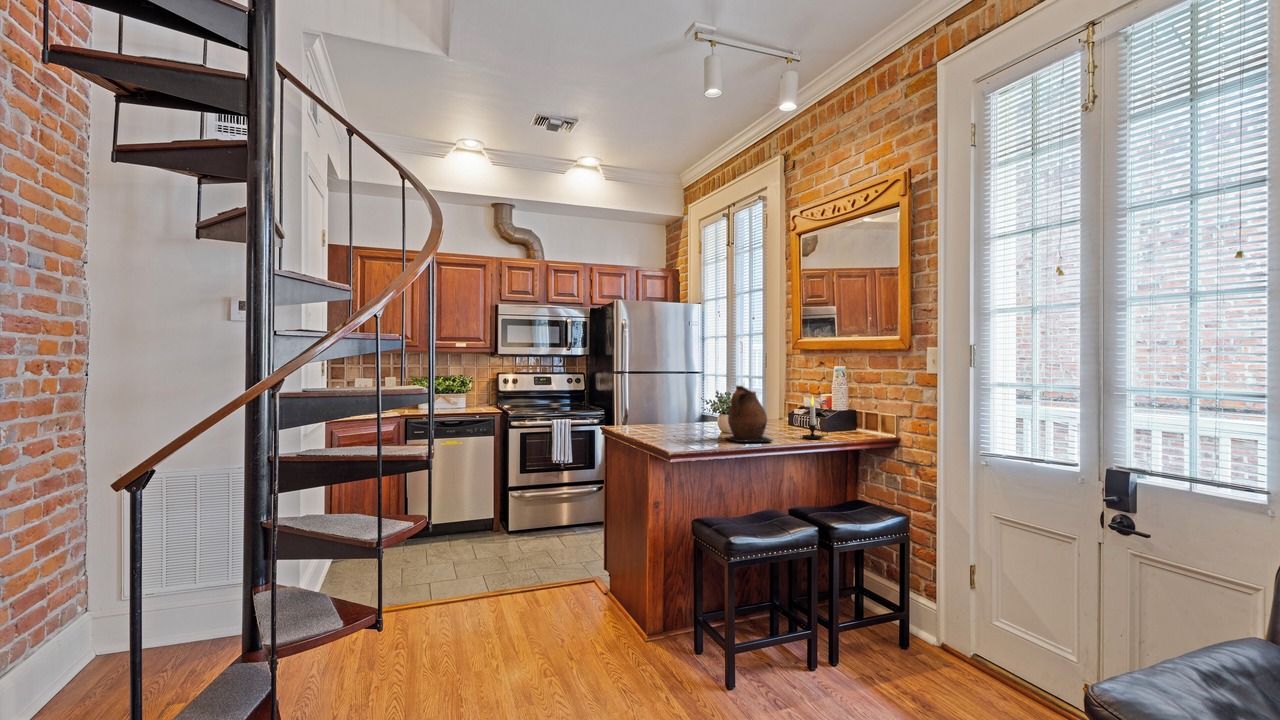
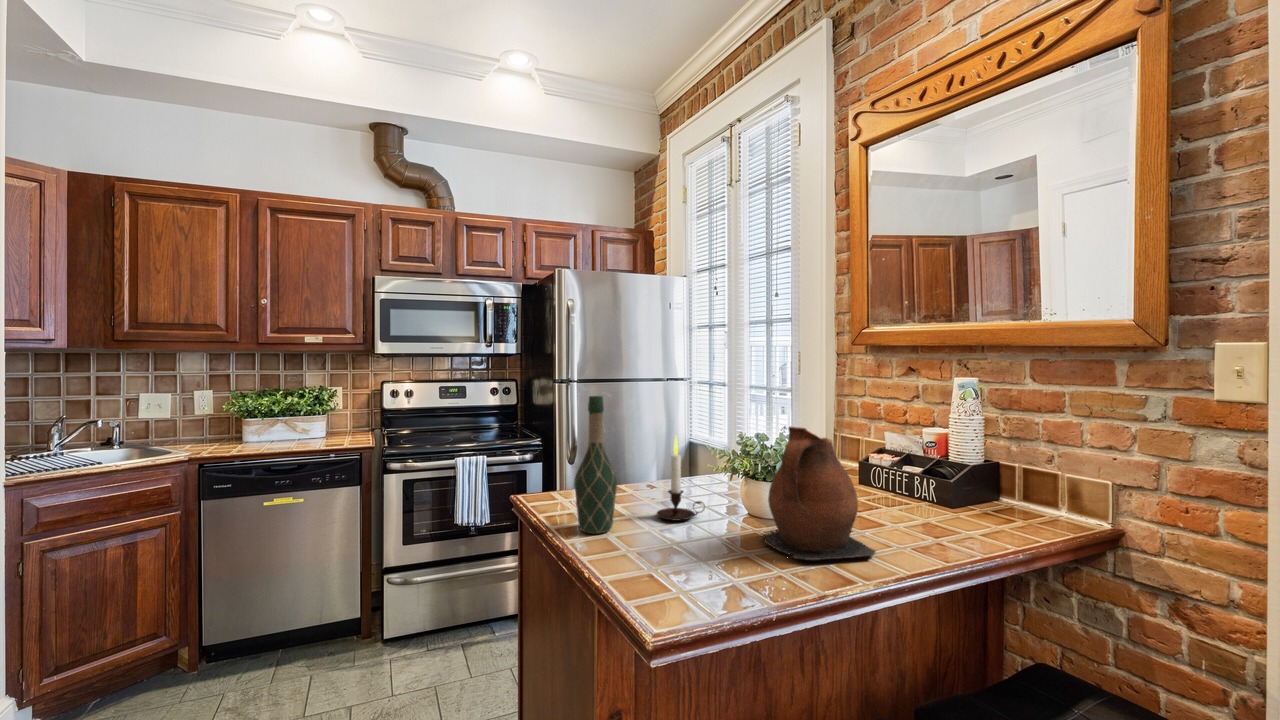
wine bottle: none [639,373,659,437] -> present [574,396,617,534]
candle: present [802,396,828,439] -> present [657,436,705,521]

